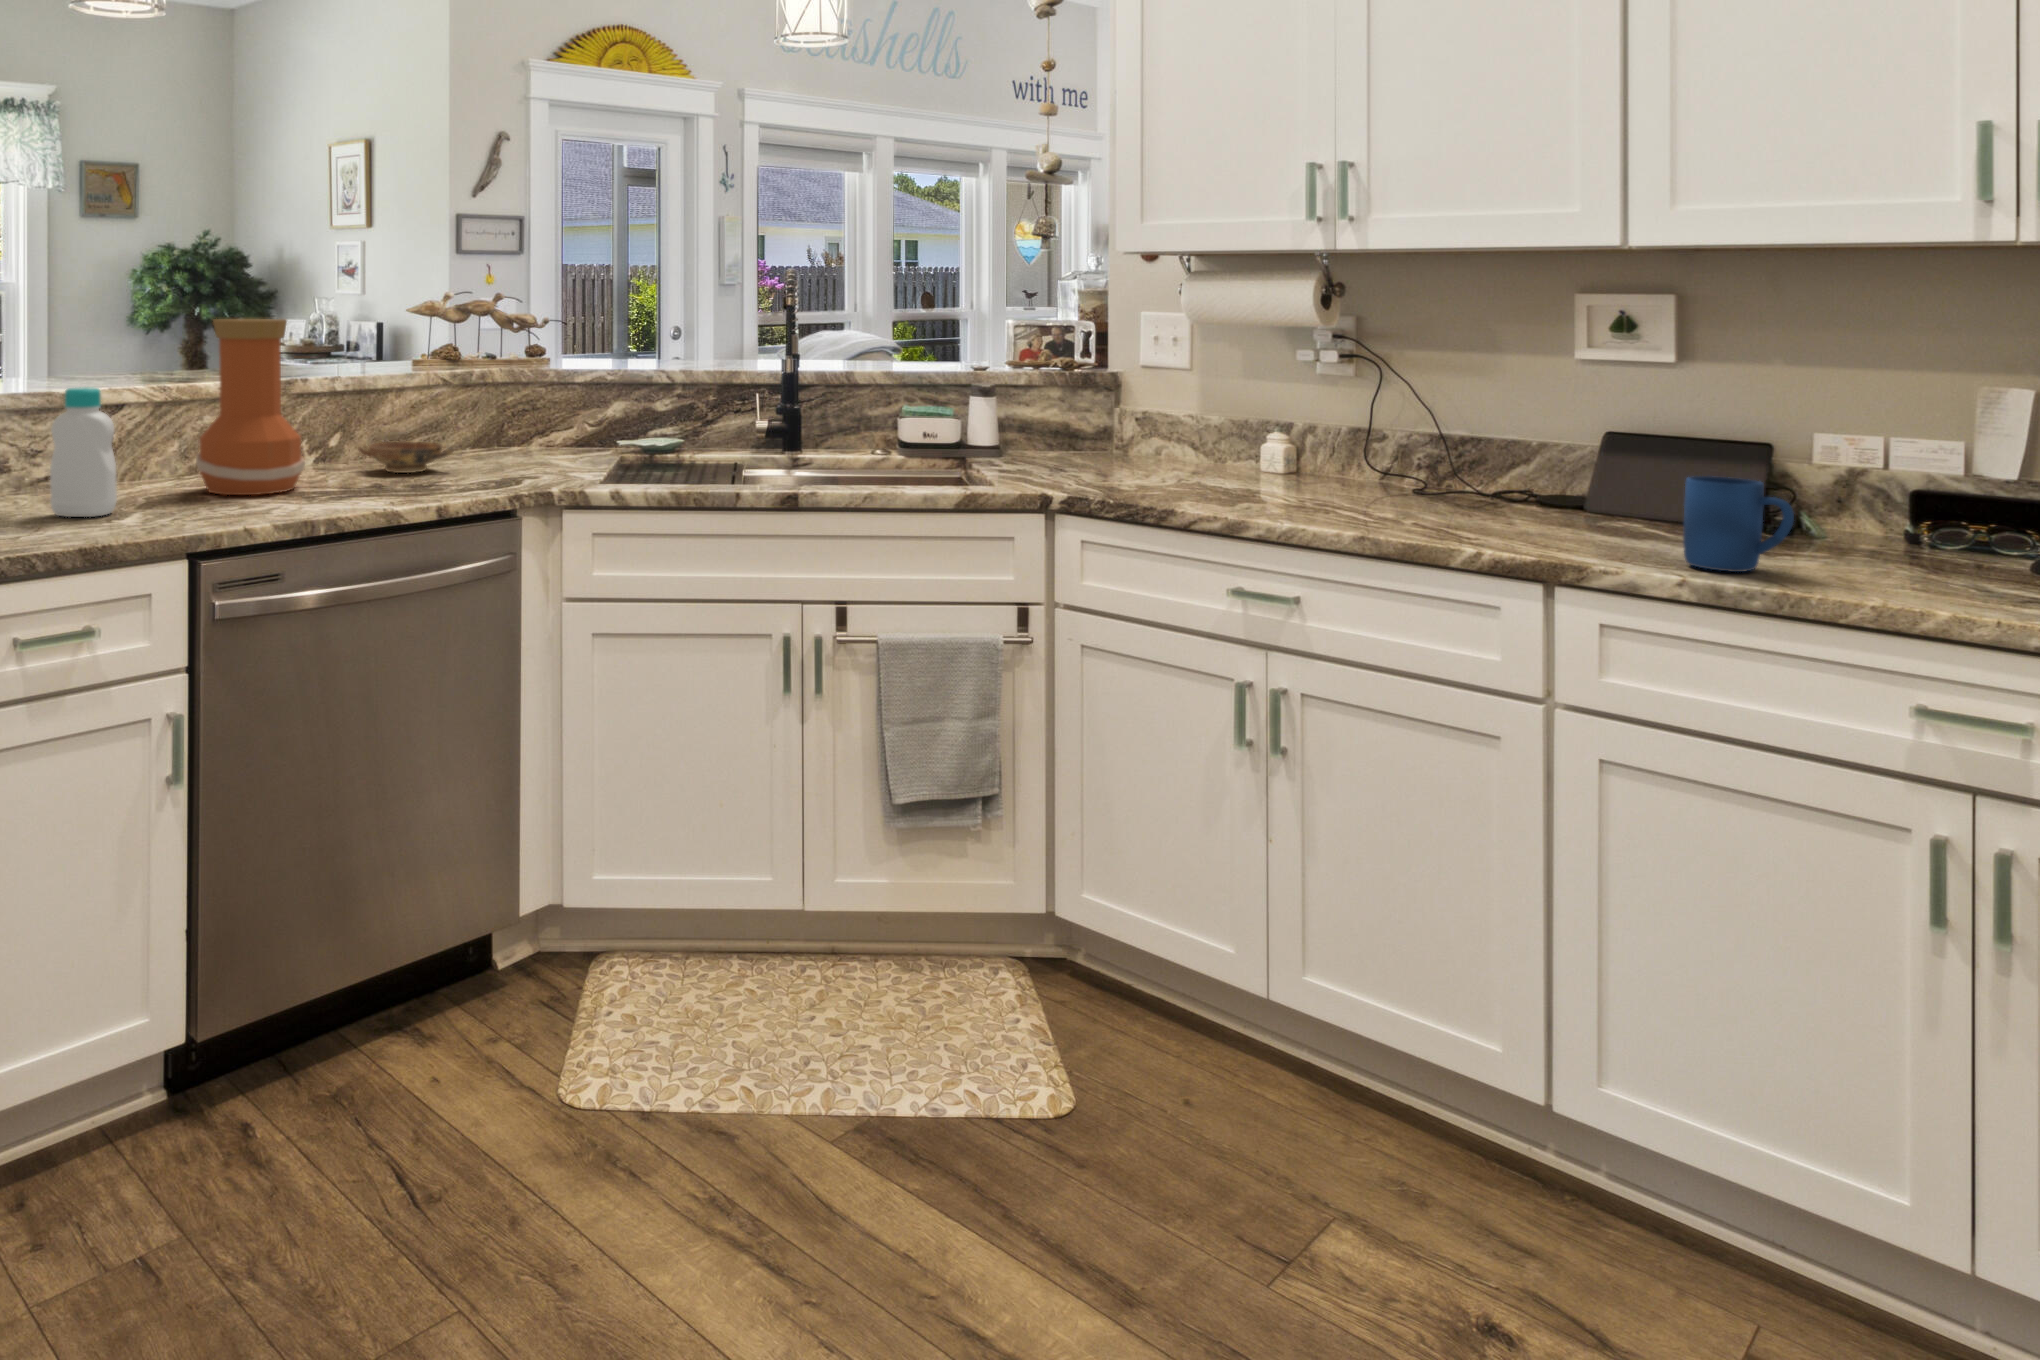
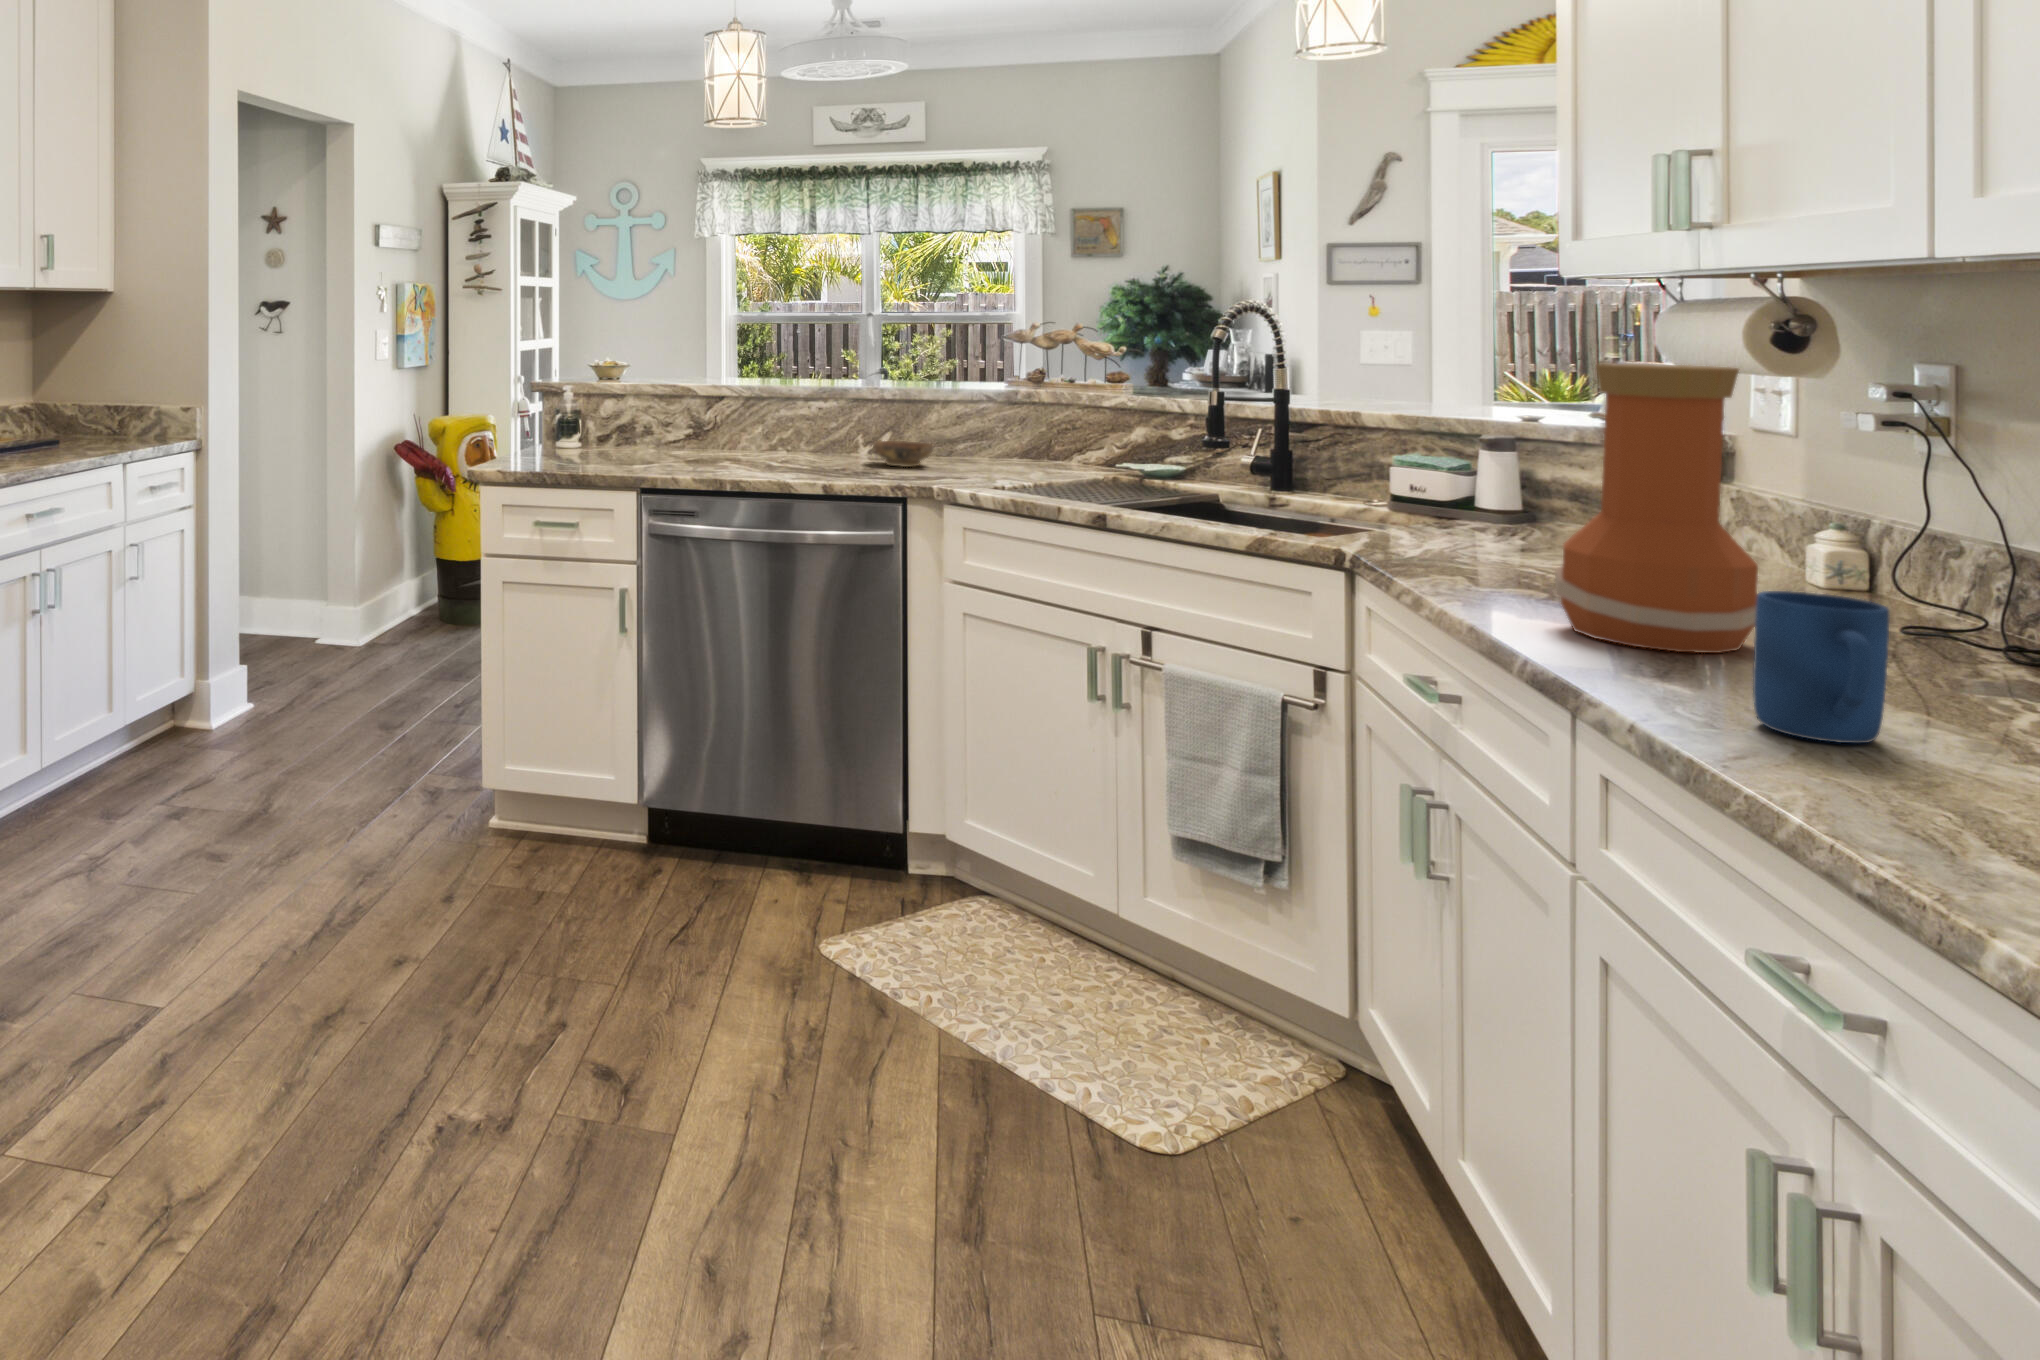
vase: present [196,319,305,495] -> present [1554,364,1758,653]
bottle: present [50,388,117,517] -> none [607,378,643,464]

